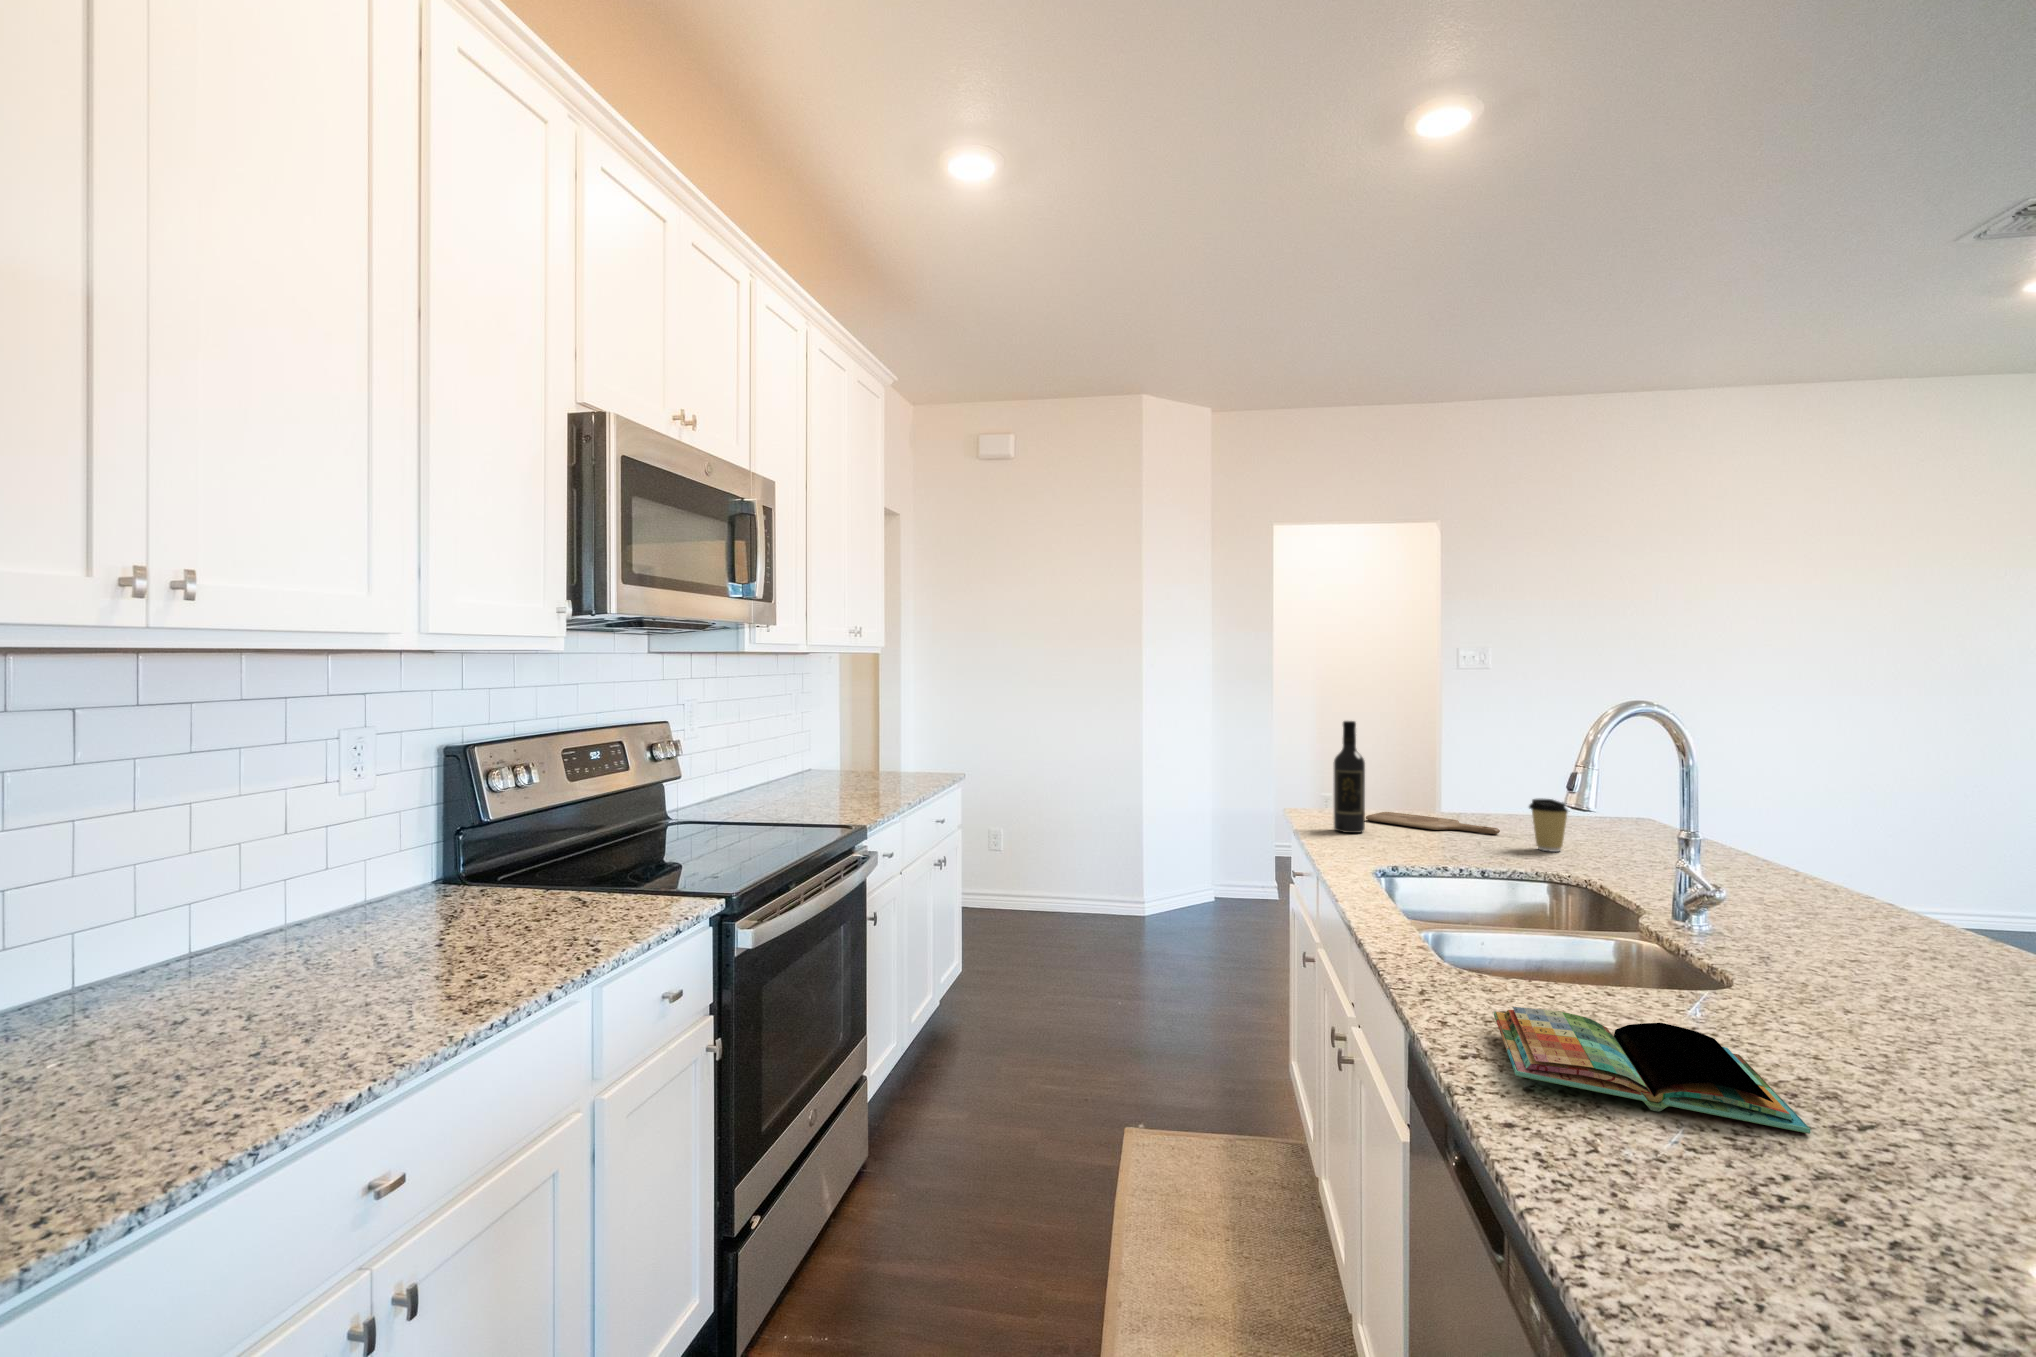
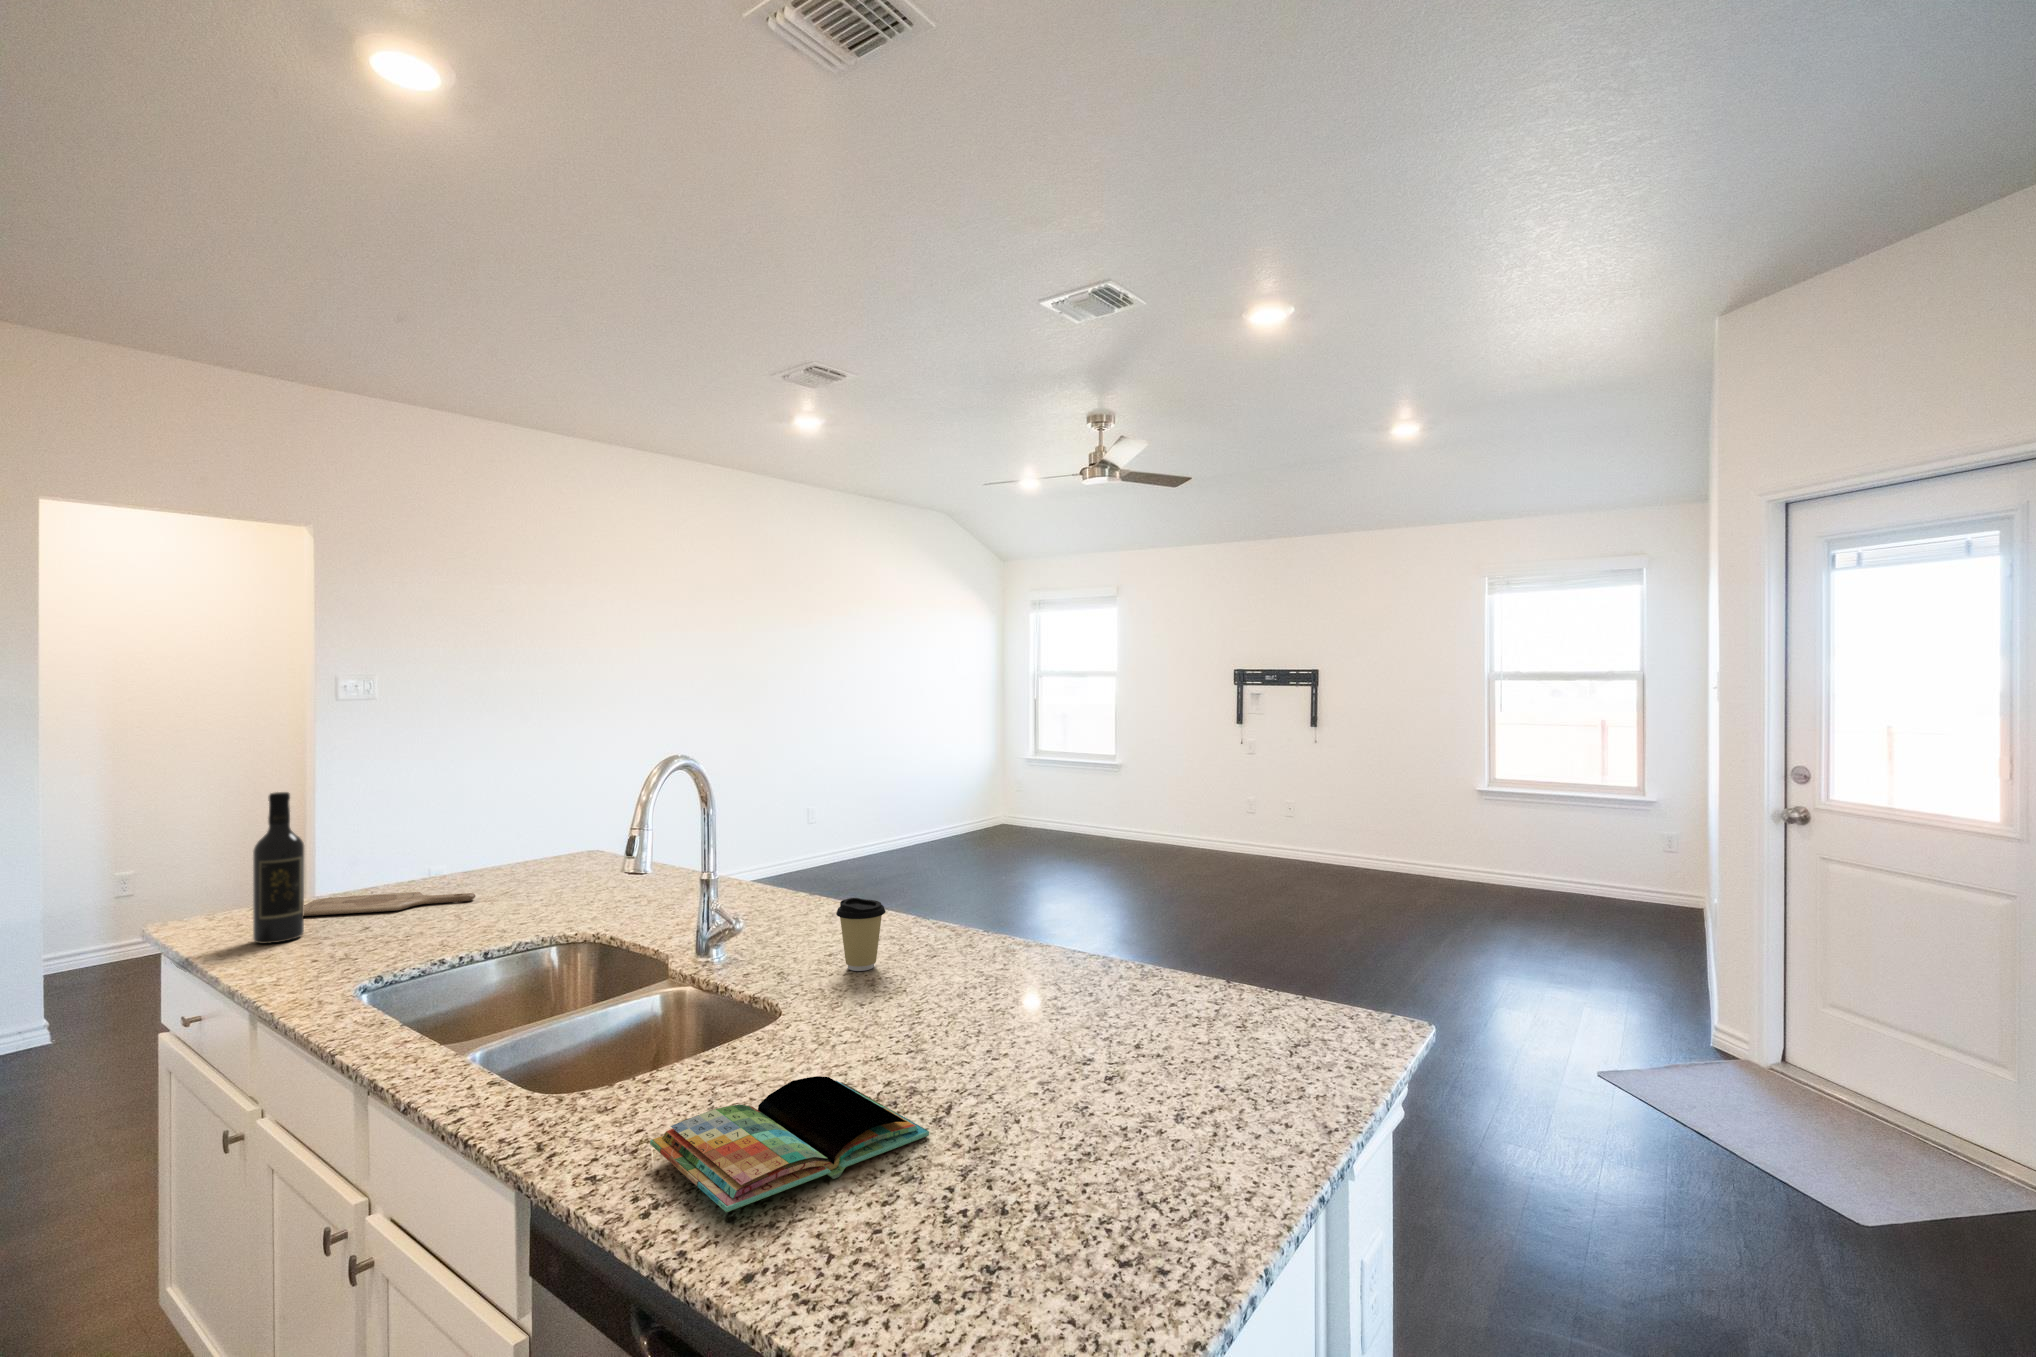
coffee cup: present [1529,799,1568,852] -> present [836,898,886,971]

